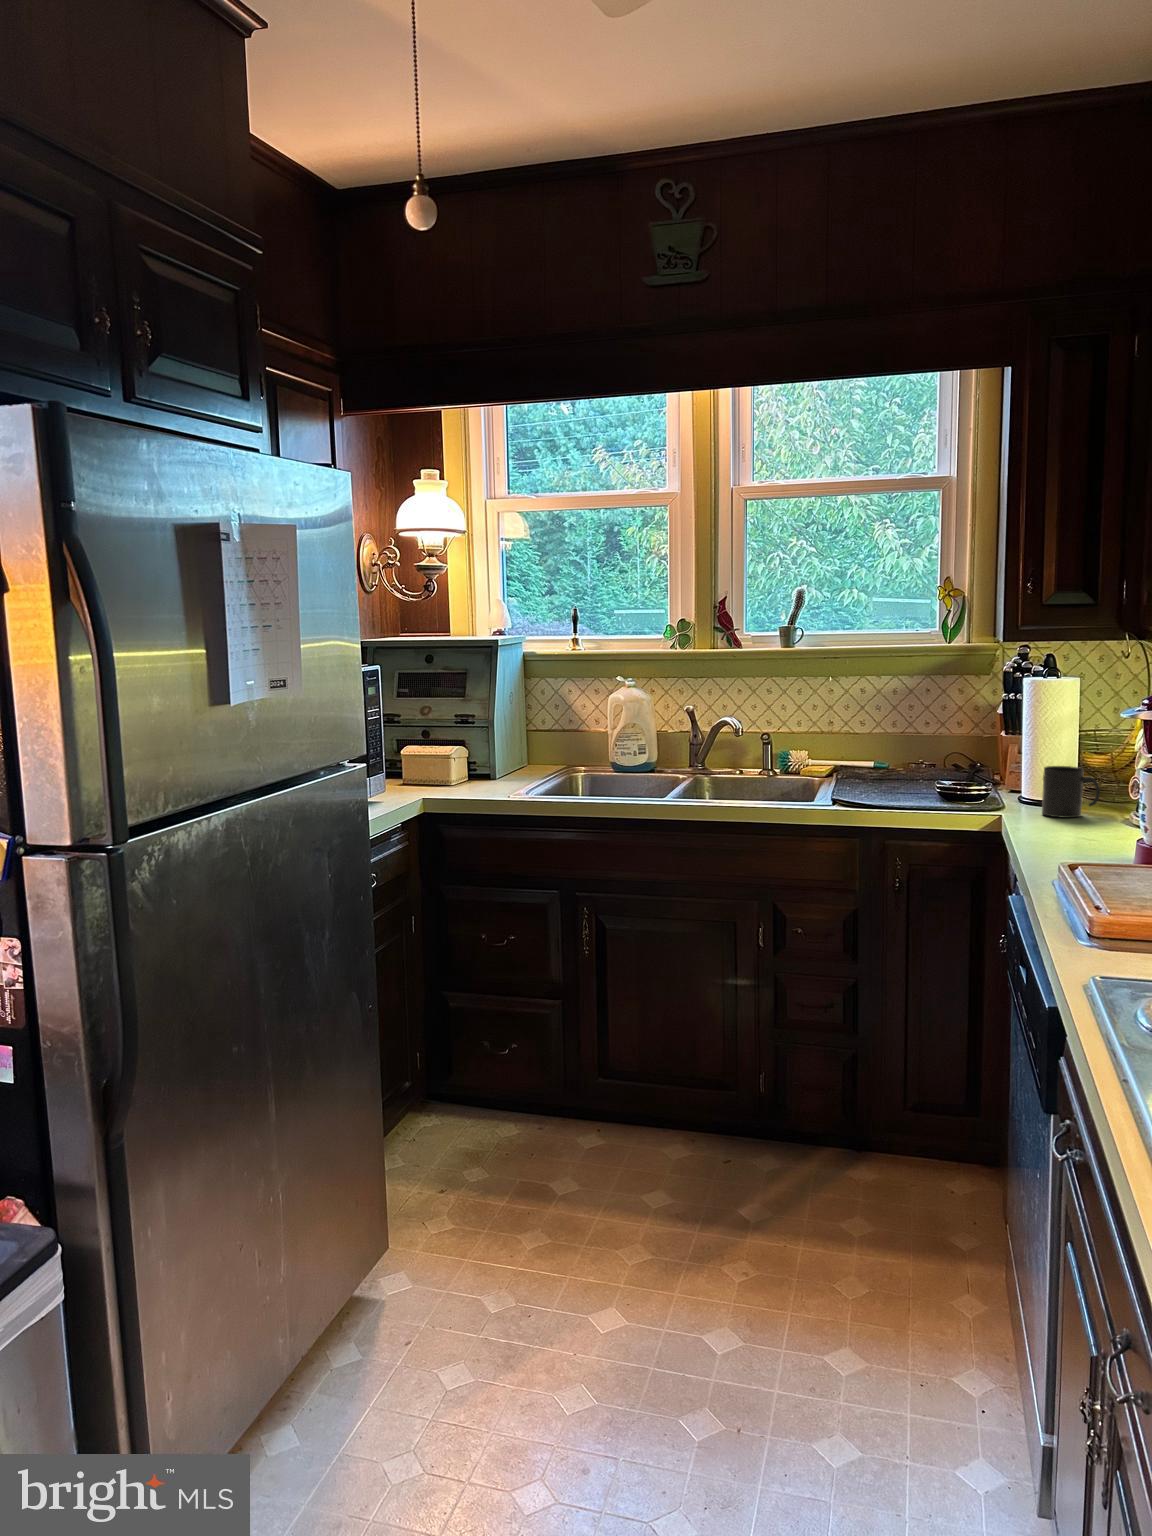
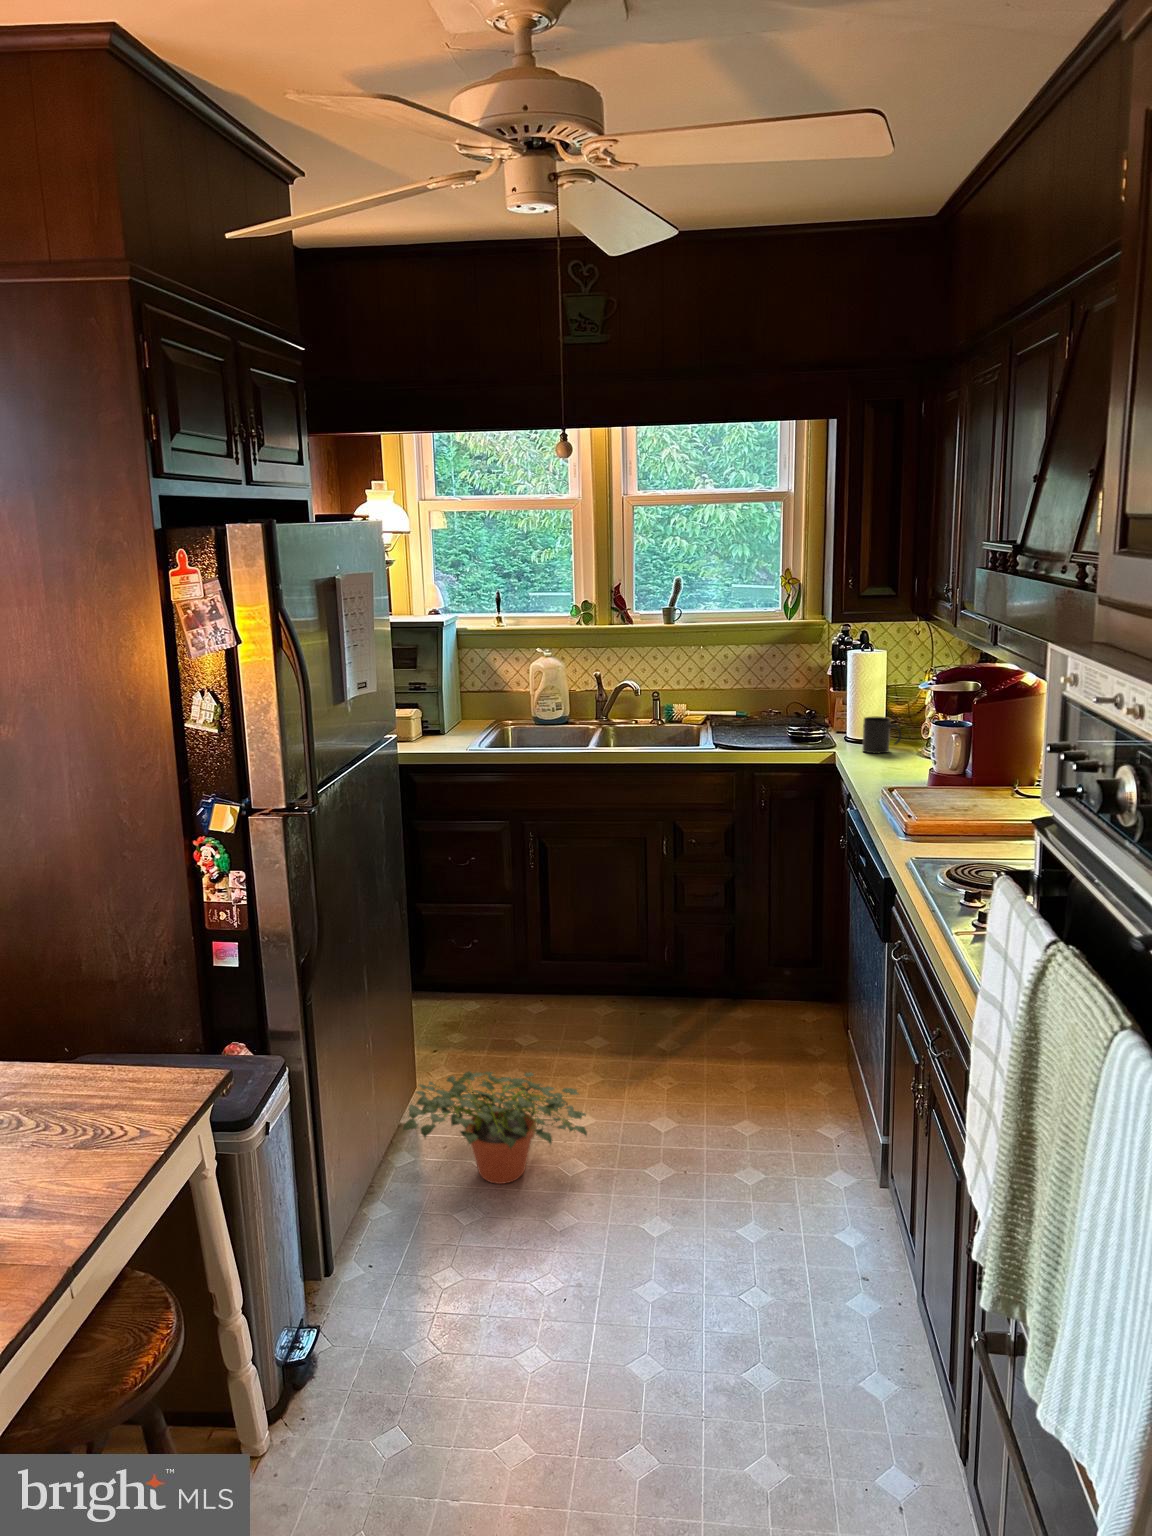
potted plant: none [323,1240,599,1422] -> present [403,1071,587,1184]

